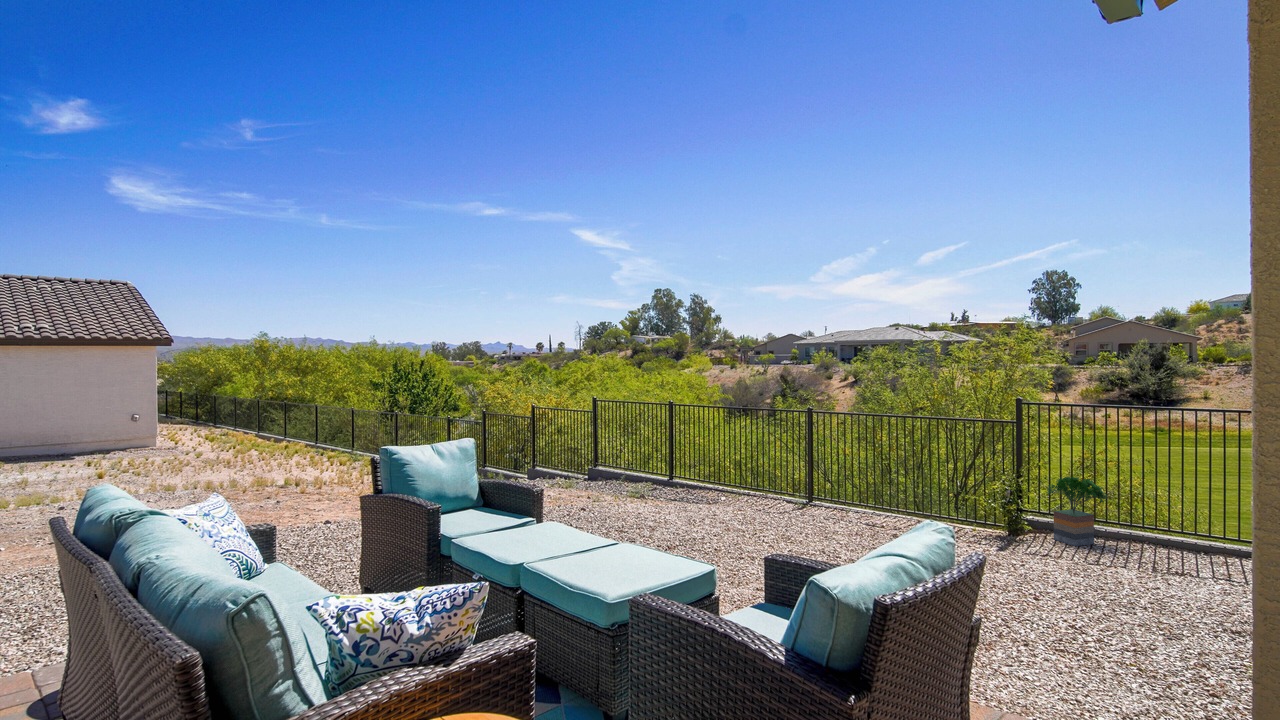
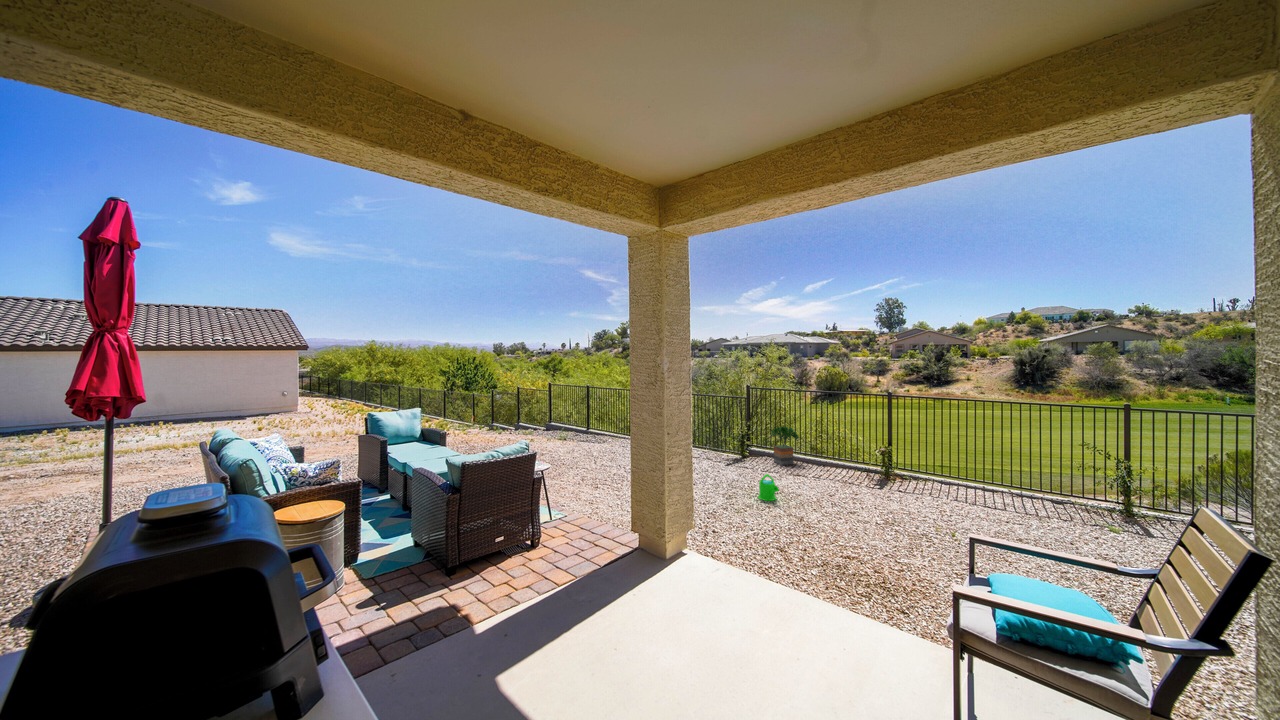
watering can: none [1107,572,1174,624] -> present [758,474,779,501]

